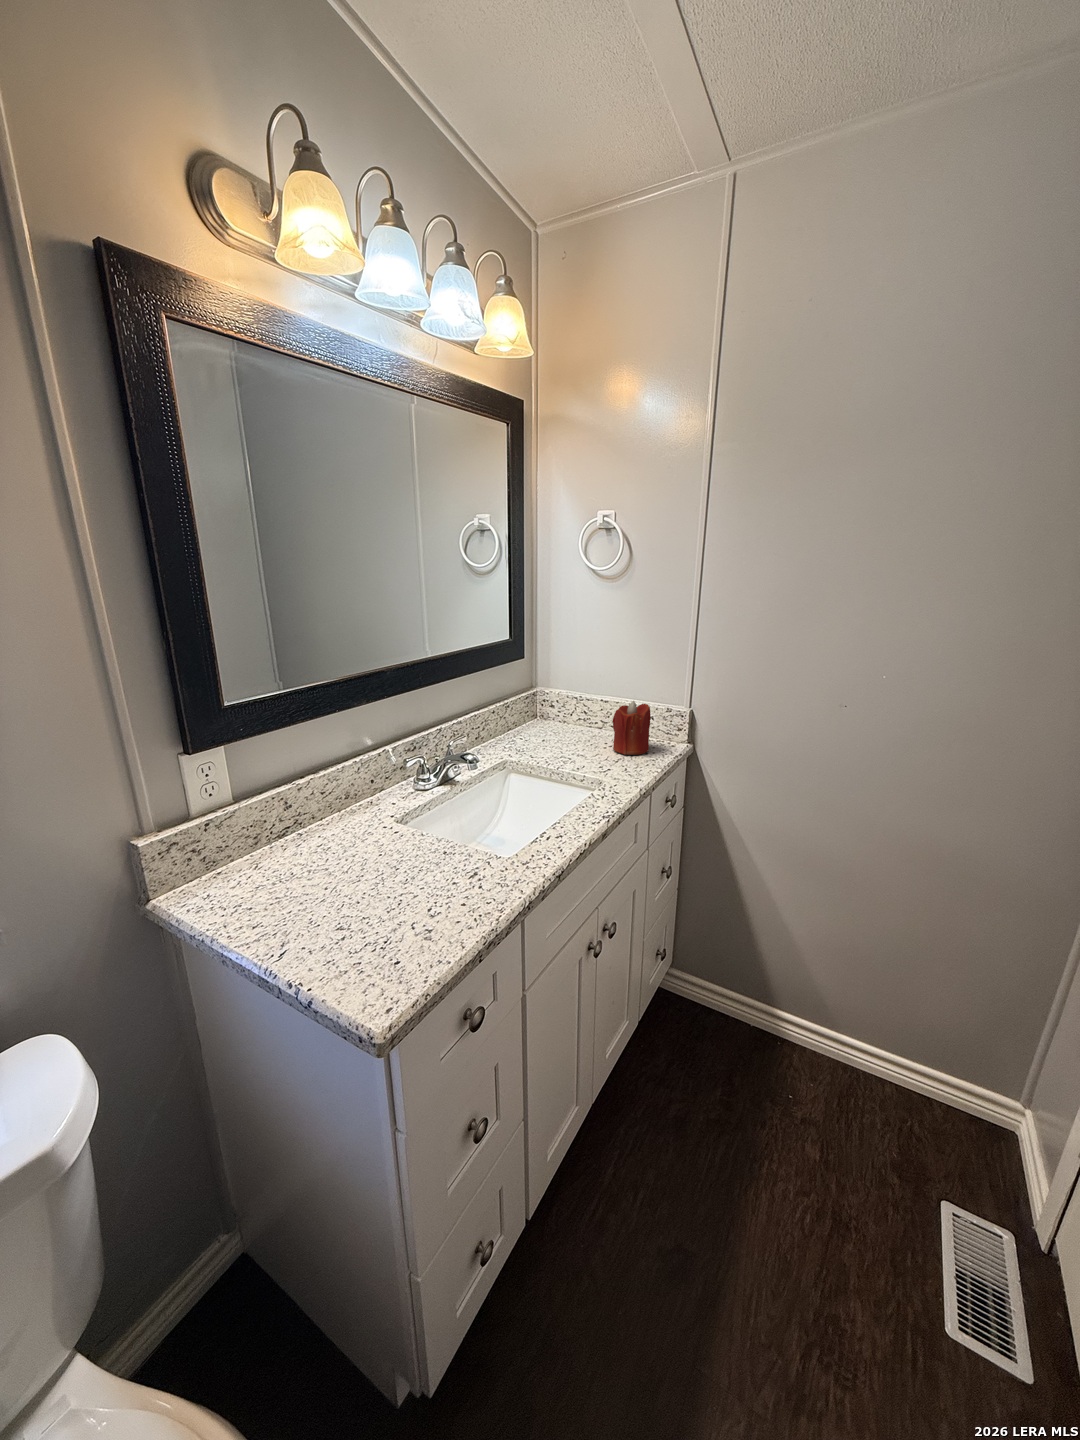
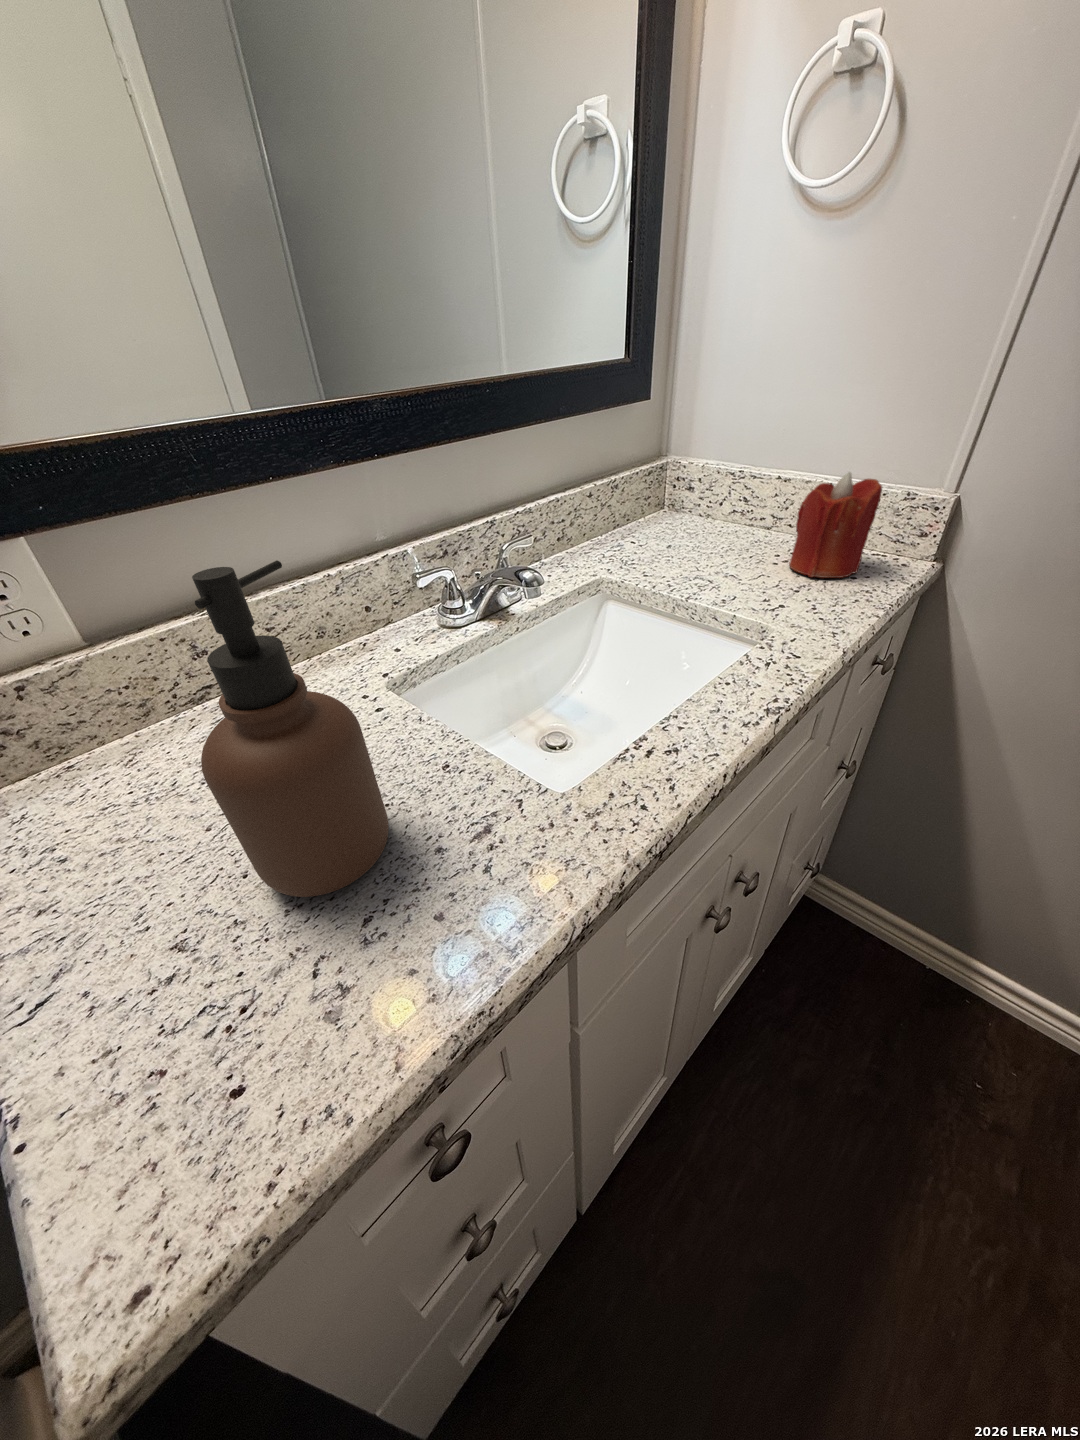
soap dispenser: none [364,751,432,903] -> present [192,560,389,897]

